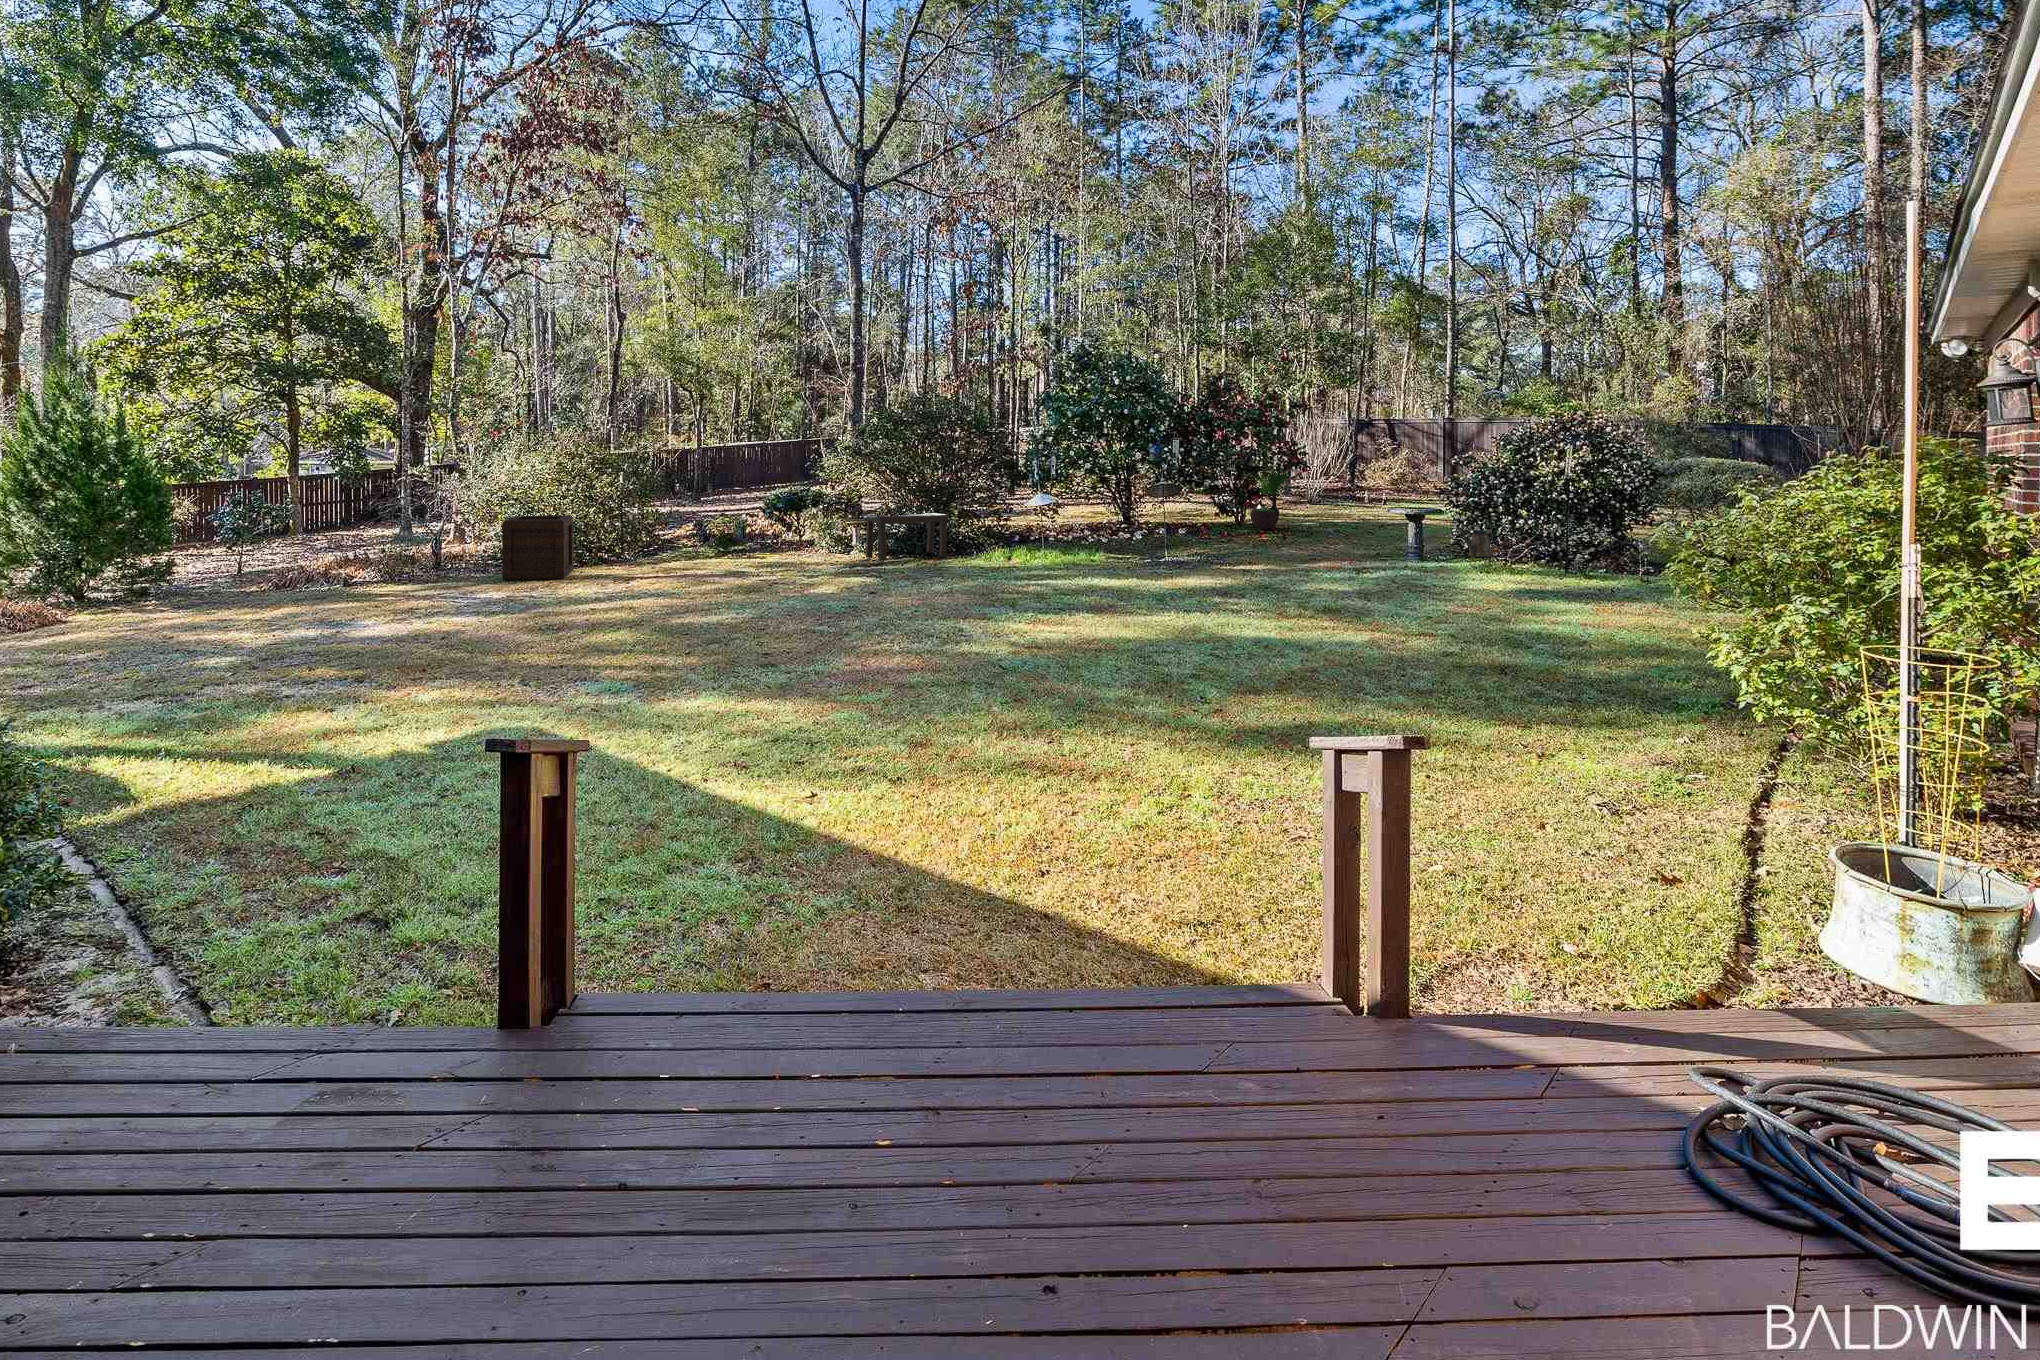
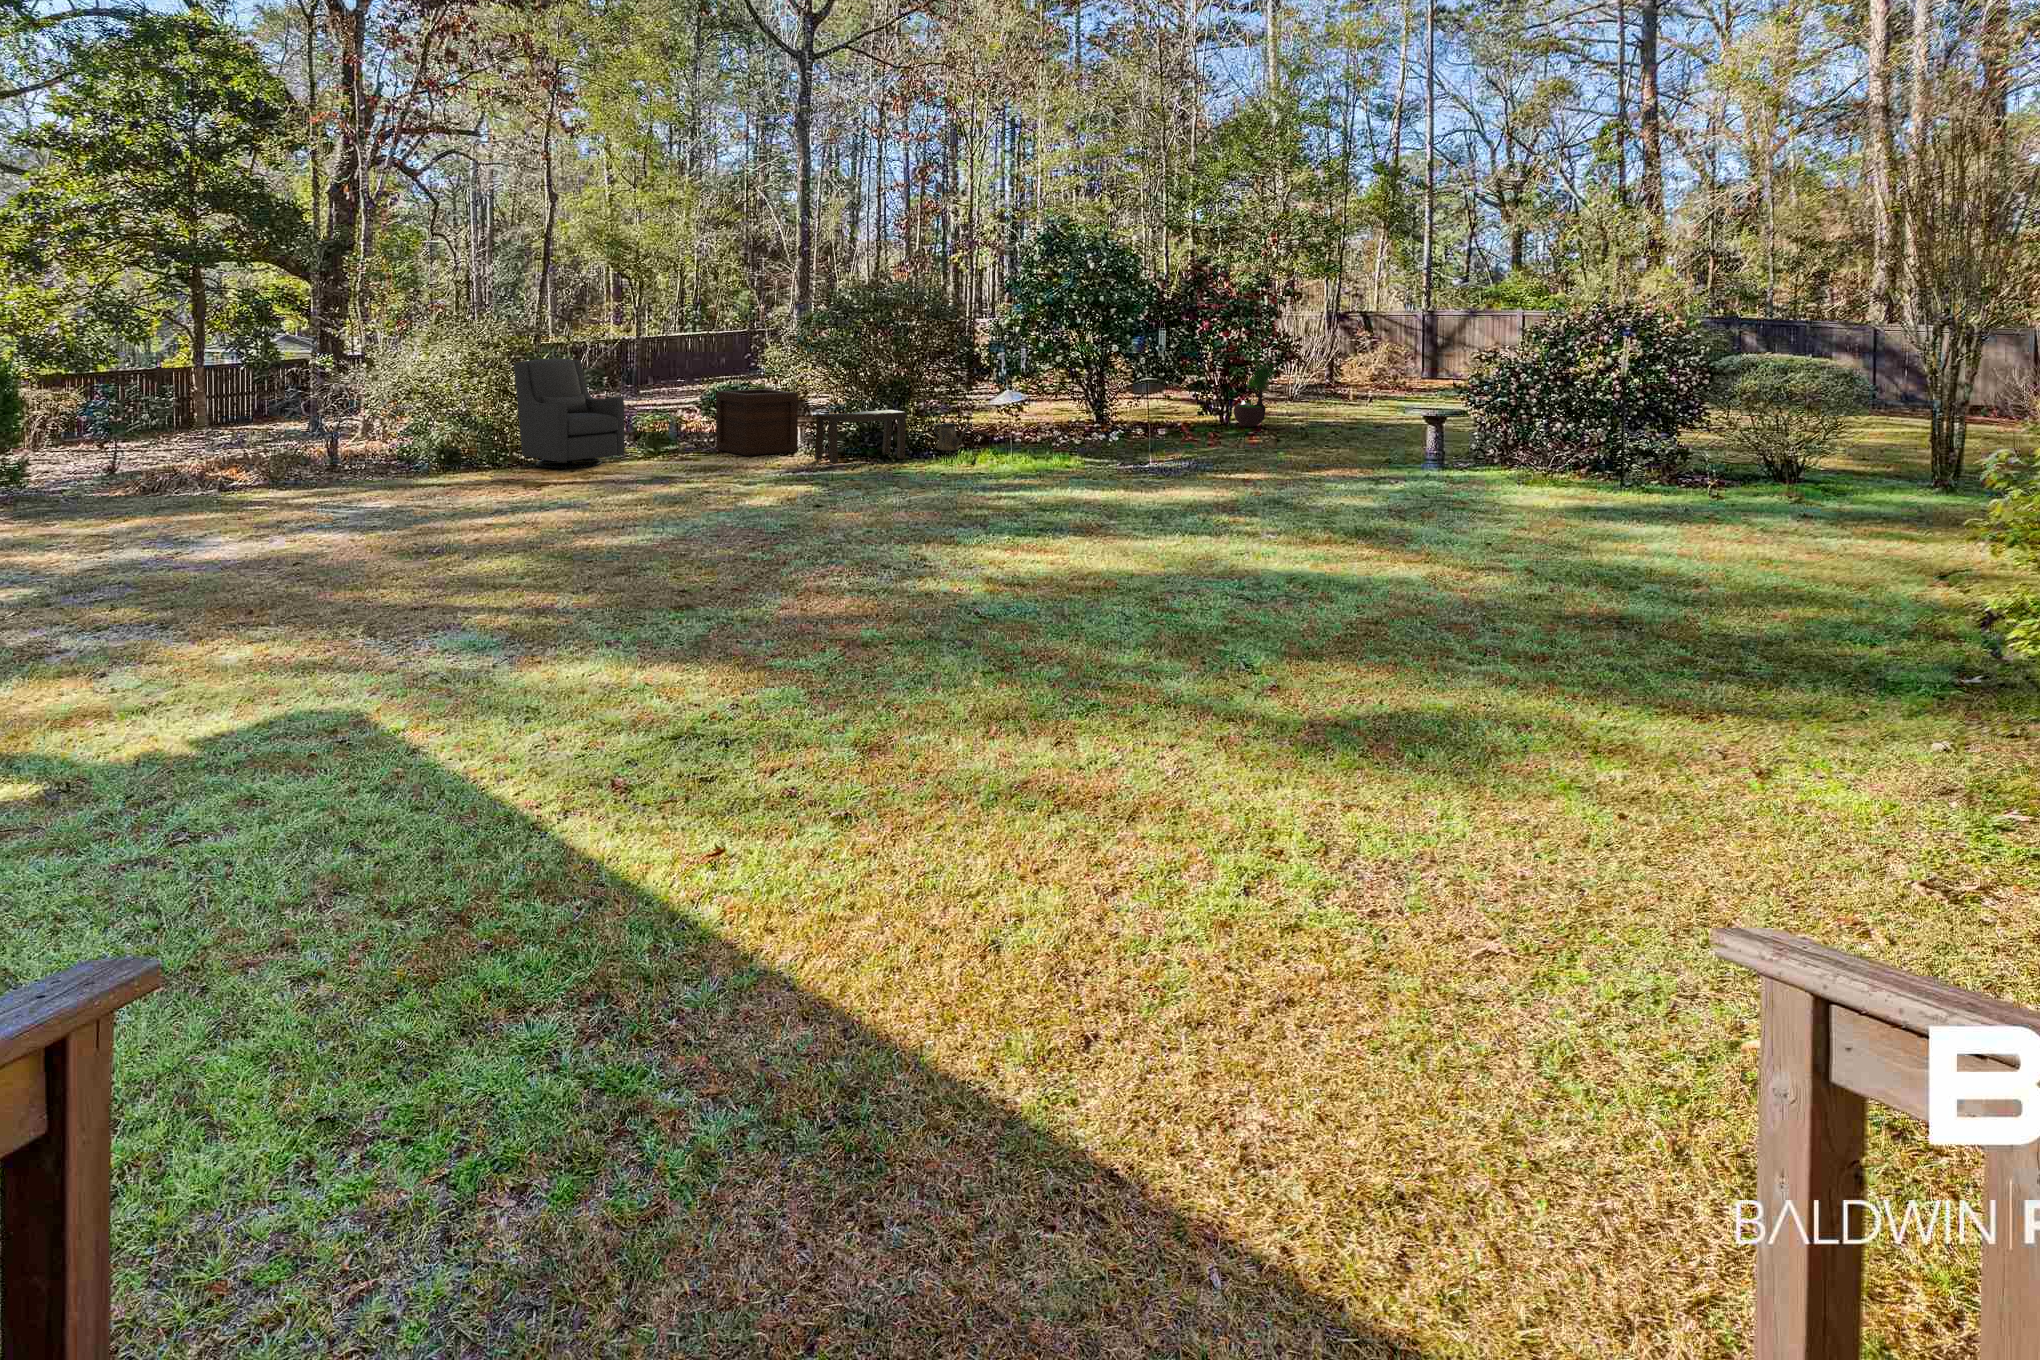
chair: none [597,469,695,566] -> present [514,359,624,469]
wooden crate: present [502,516,573,580] -> present [716,389,798,456]
watering can: present [1458,529,1493,557] -> present [934,422,972,451]

